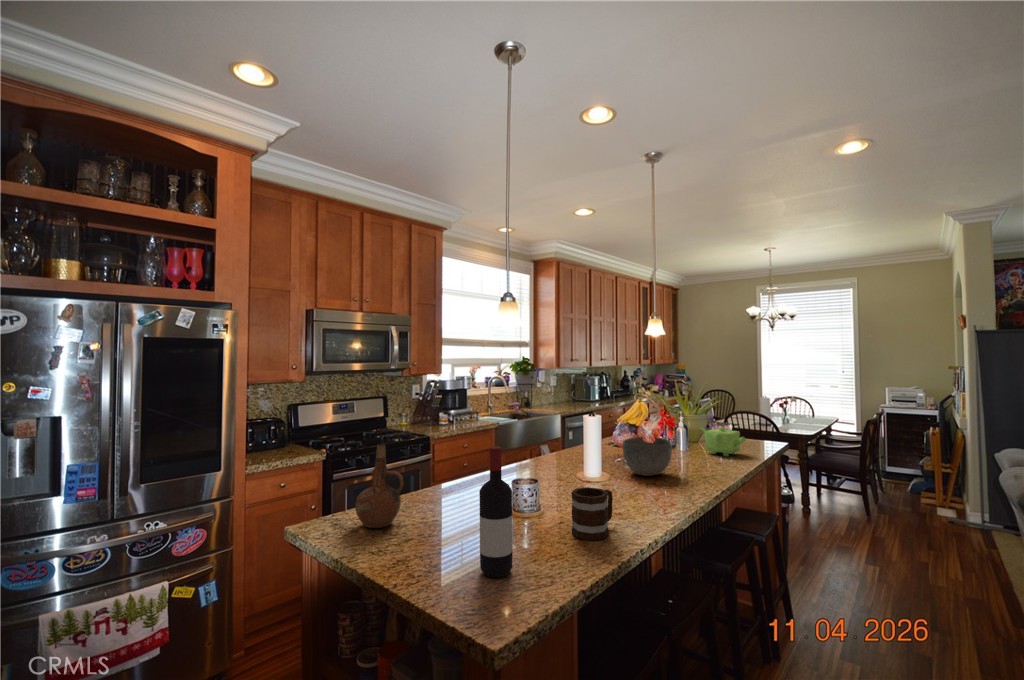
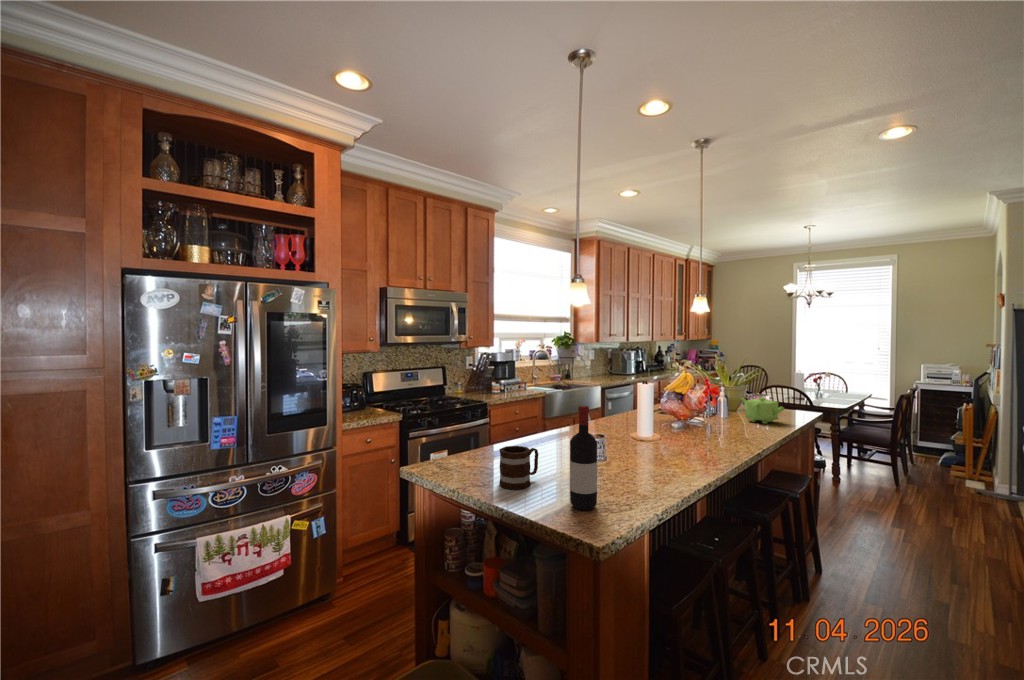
bowl: present [623,436,672,476] -> none [672,404,718,438]
ceramic pitcher: present [355,445,403,528] -> none [454,405,493,473]
mug: present [571,487,613,541] -> present [499,446,538,490]

